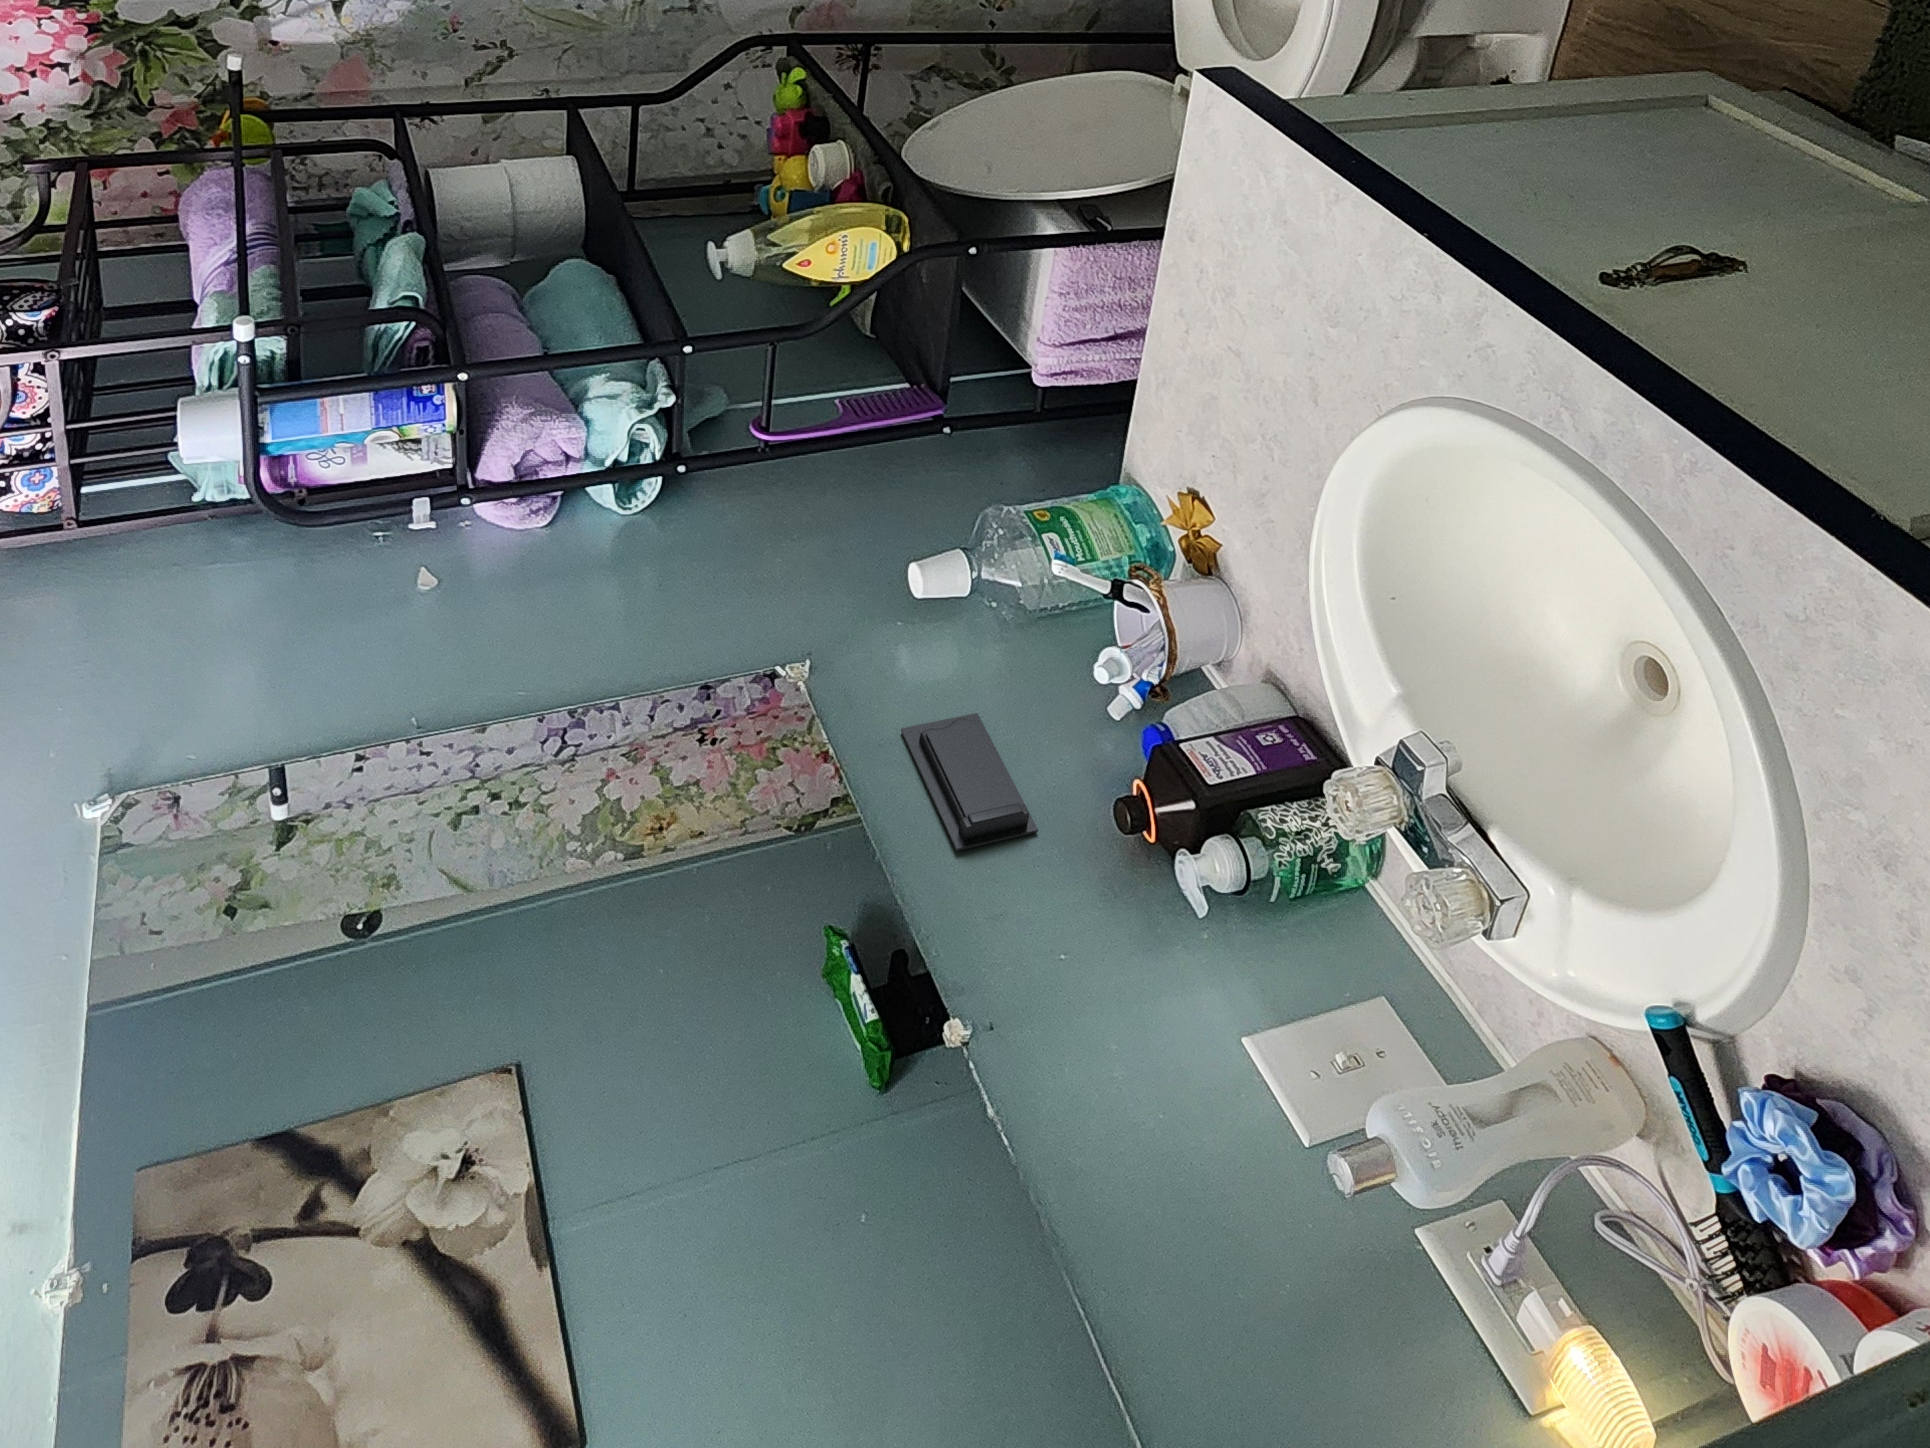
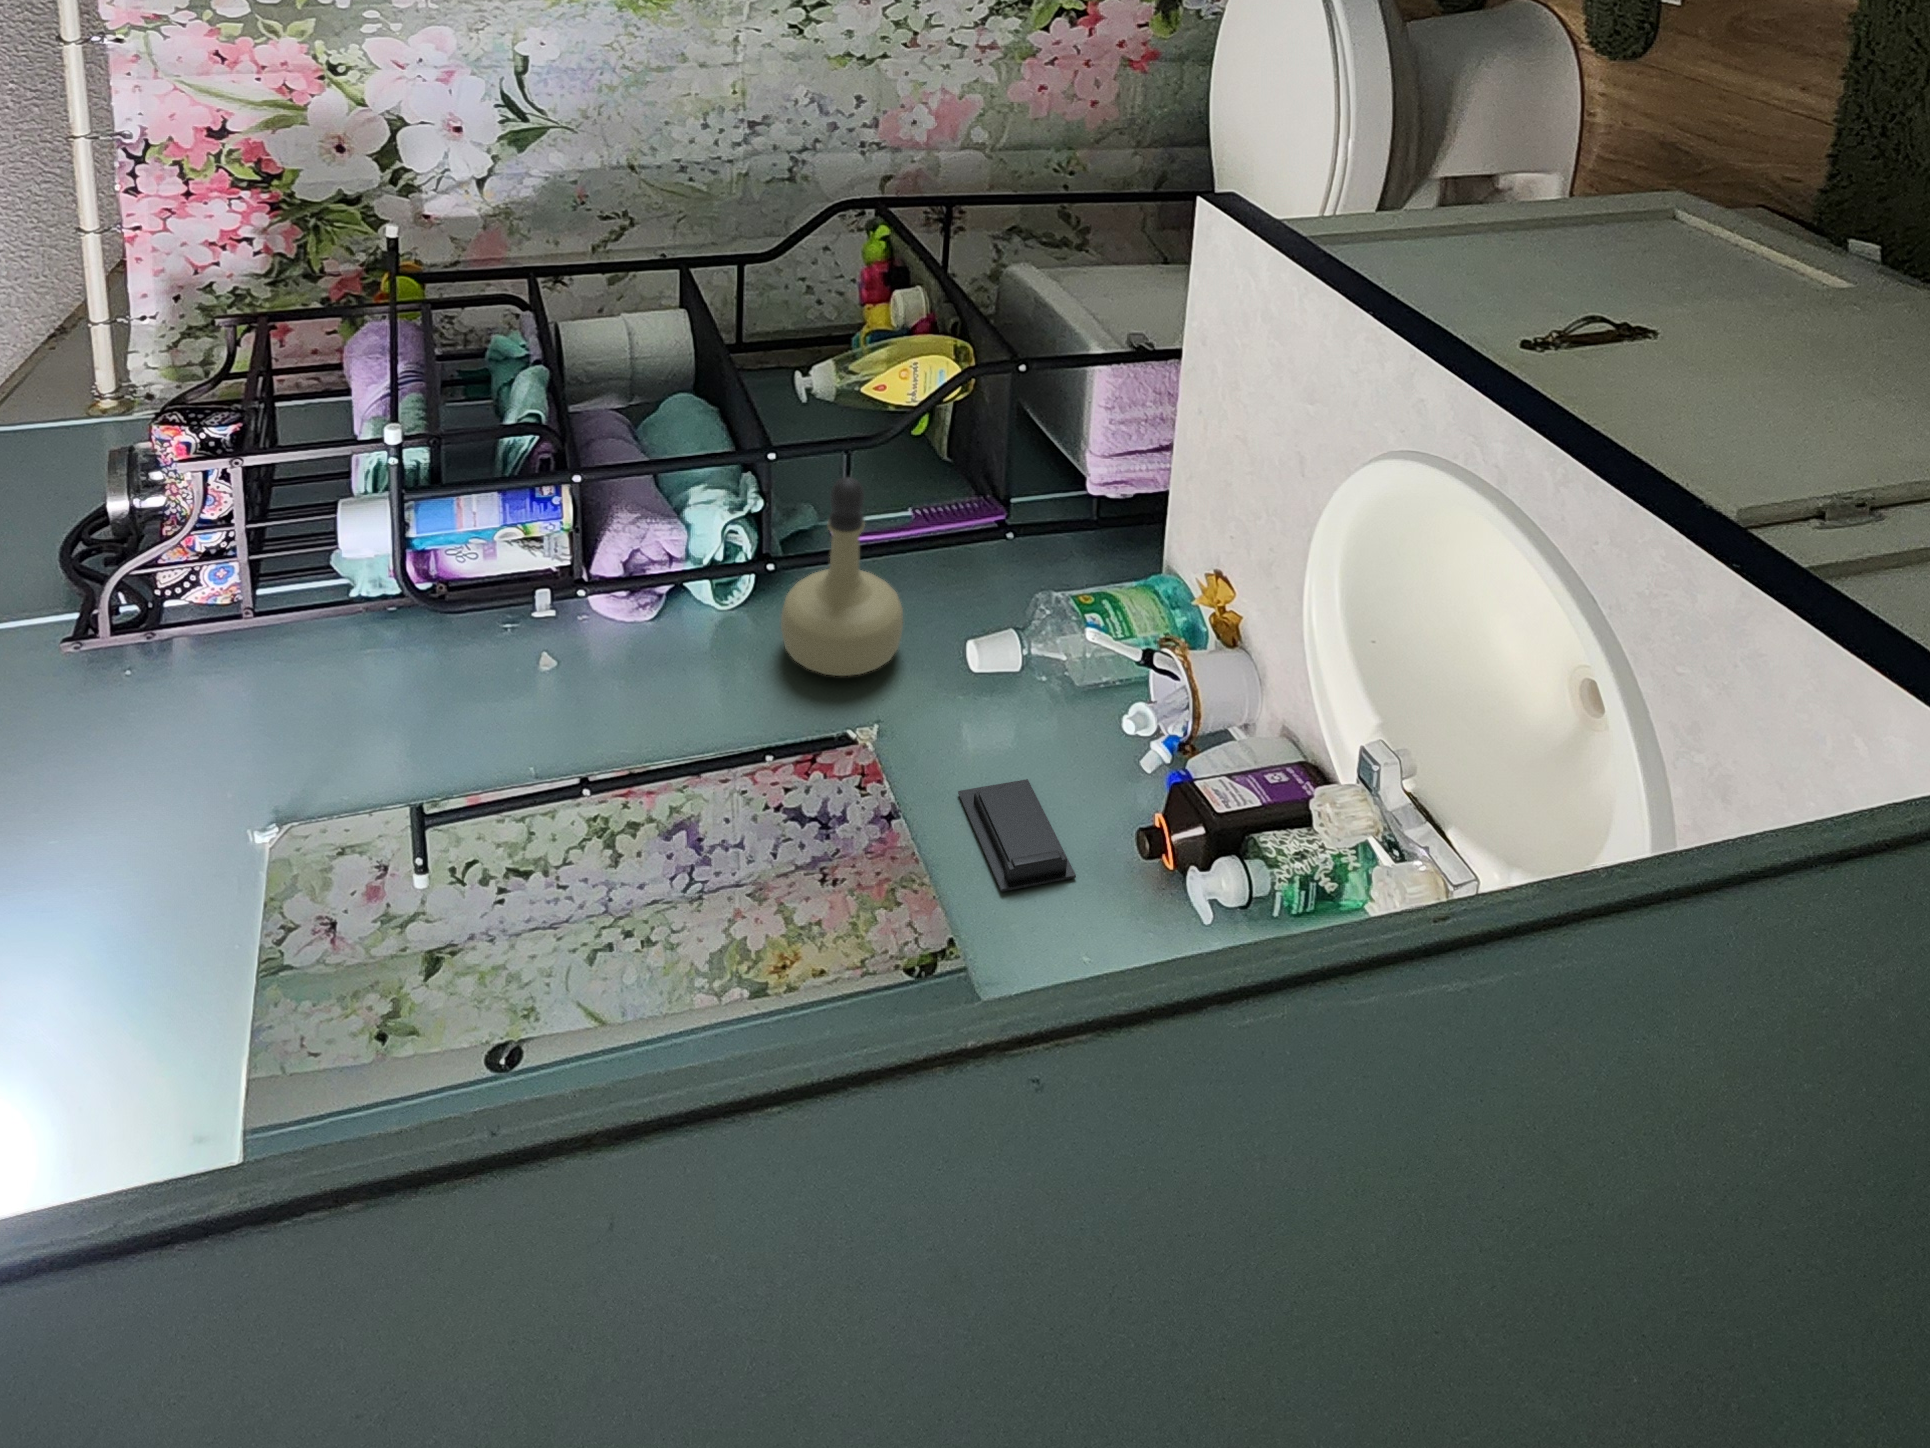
perfume bottle: none [694,372,832,591] -> present [781,477,903,676]

